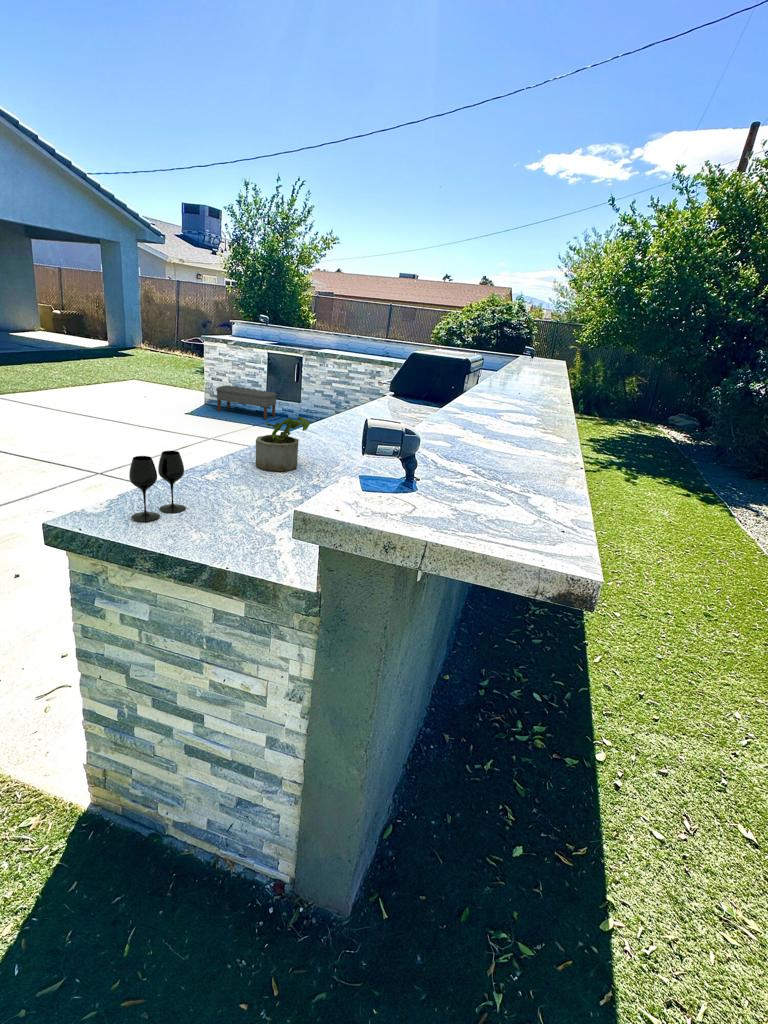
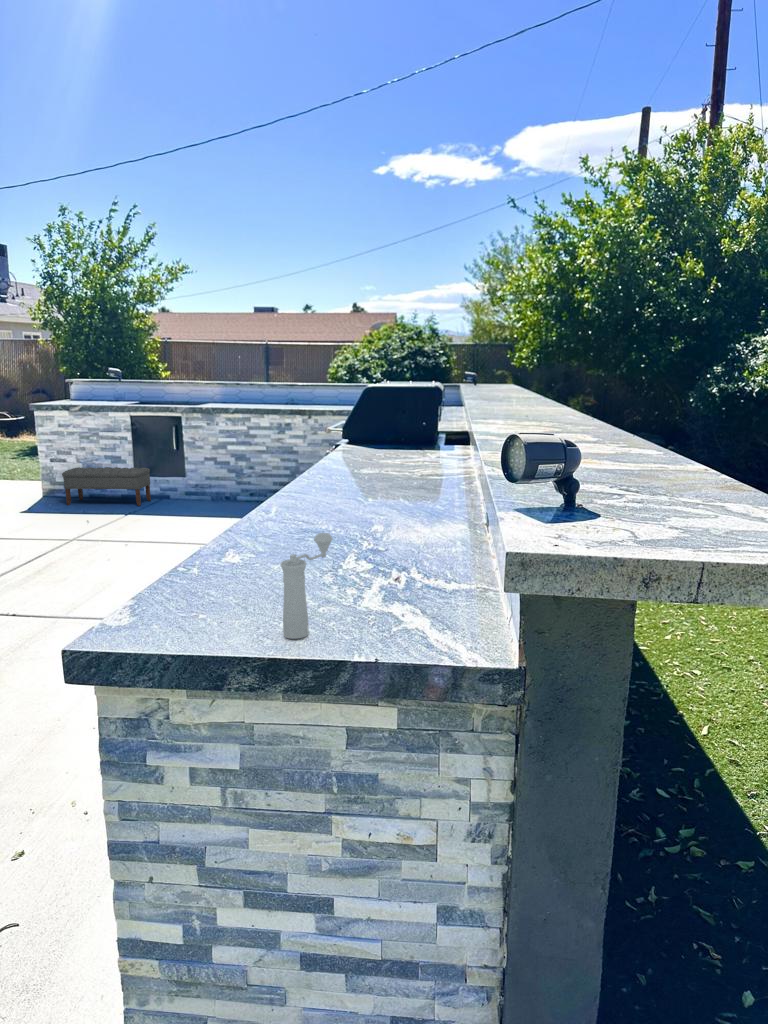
potted plant: present [256,417,310,471] -> none [275,464,345,541]
wine glass: present [129,451,186,522] -> none [180,521,245,626]
pepper mill: none [182,471,231,542] -> present [281,533,333,639]

